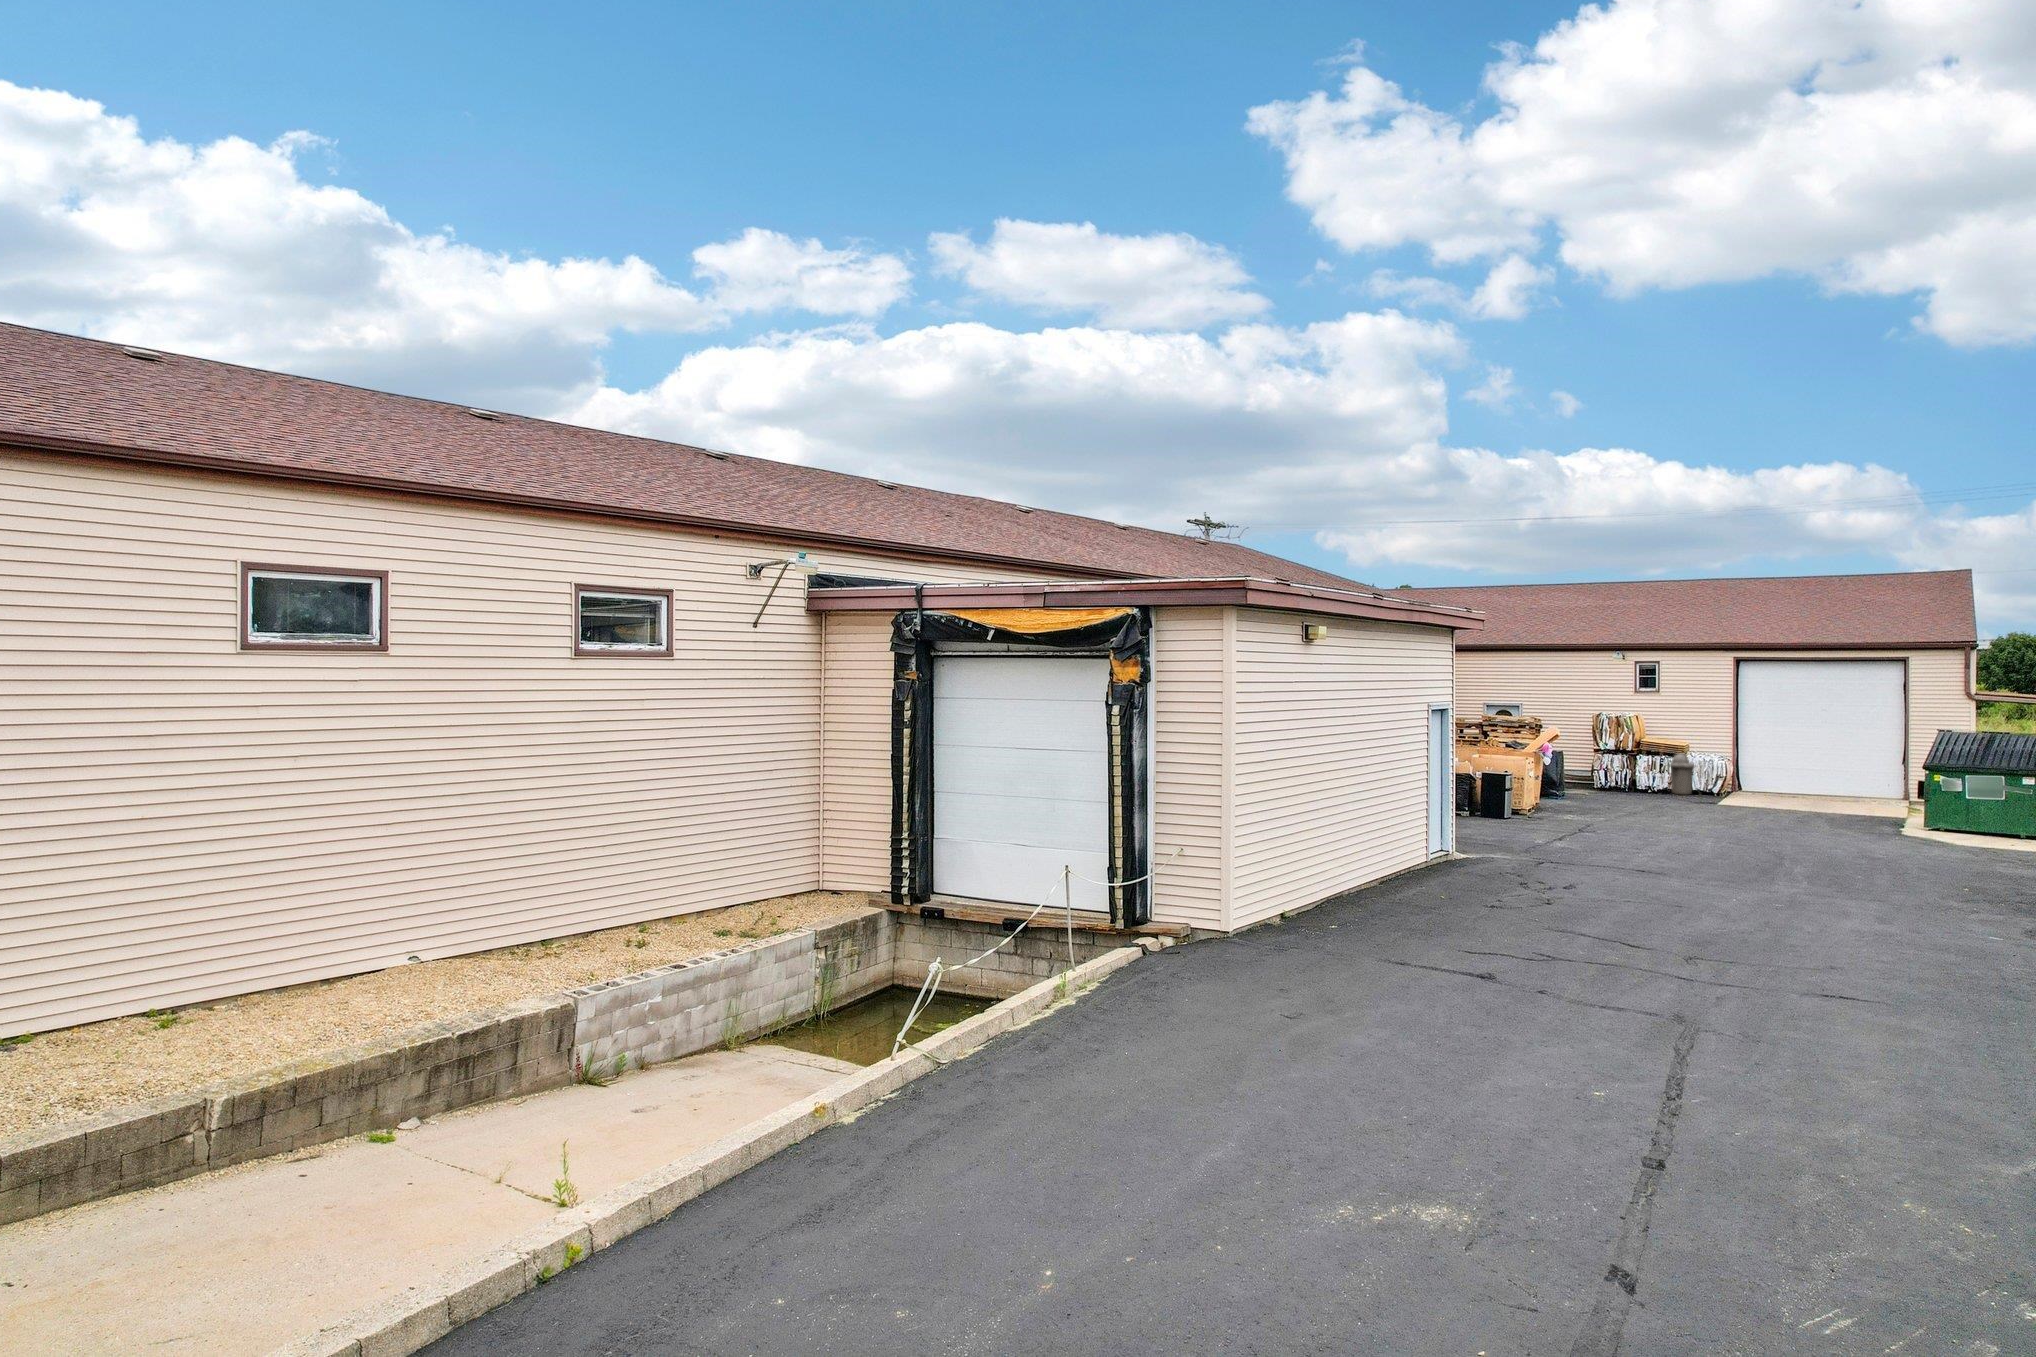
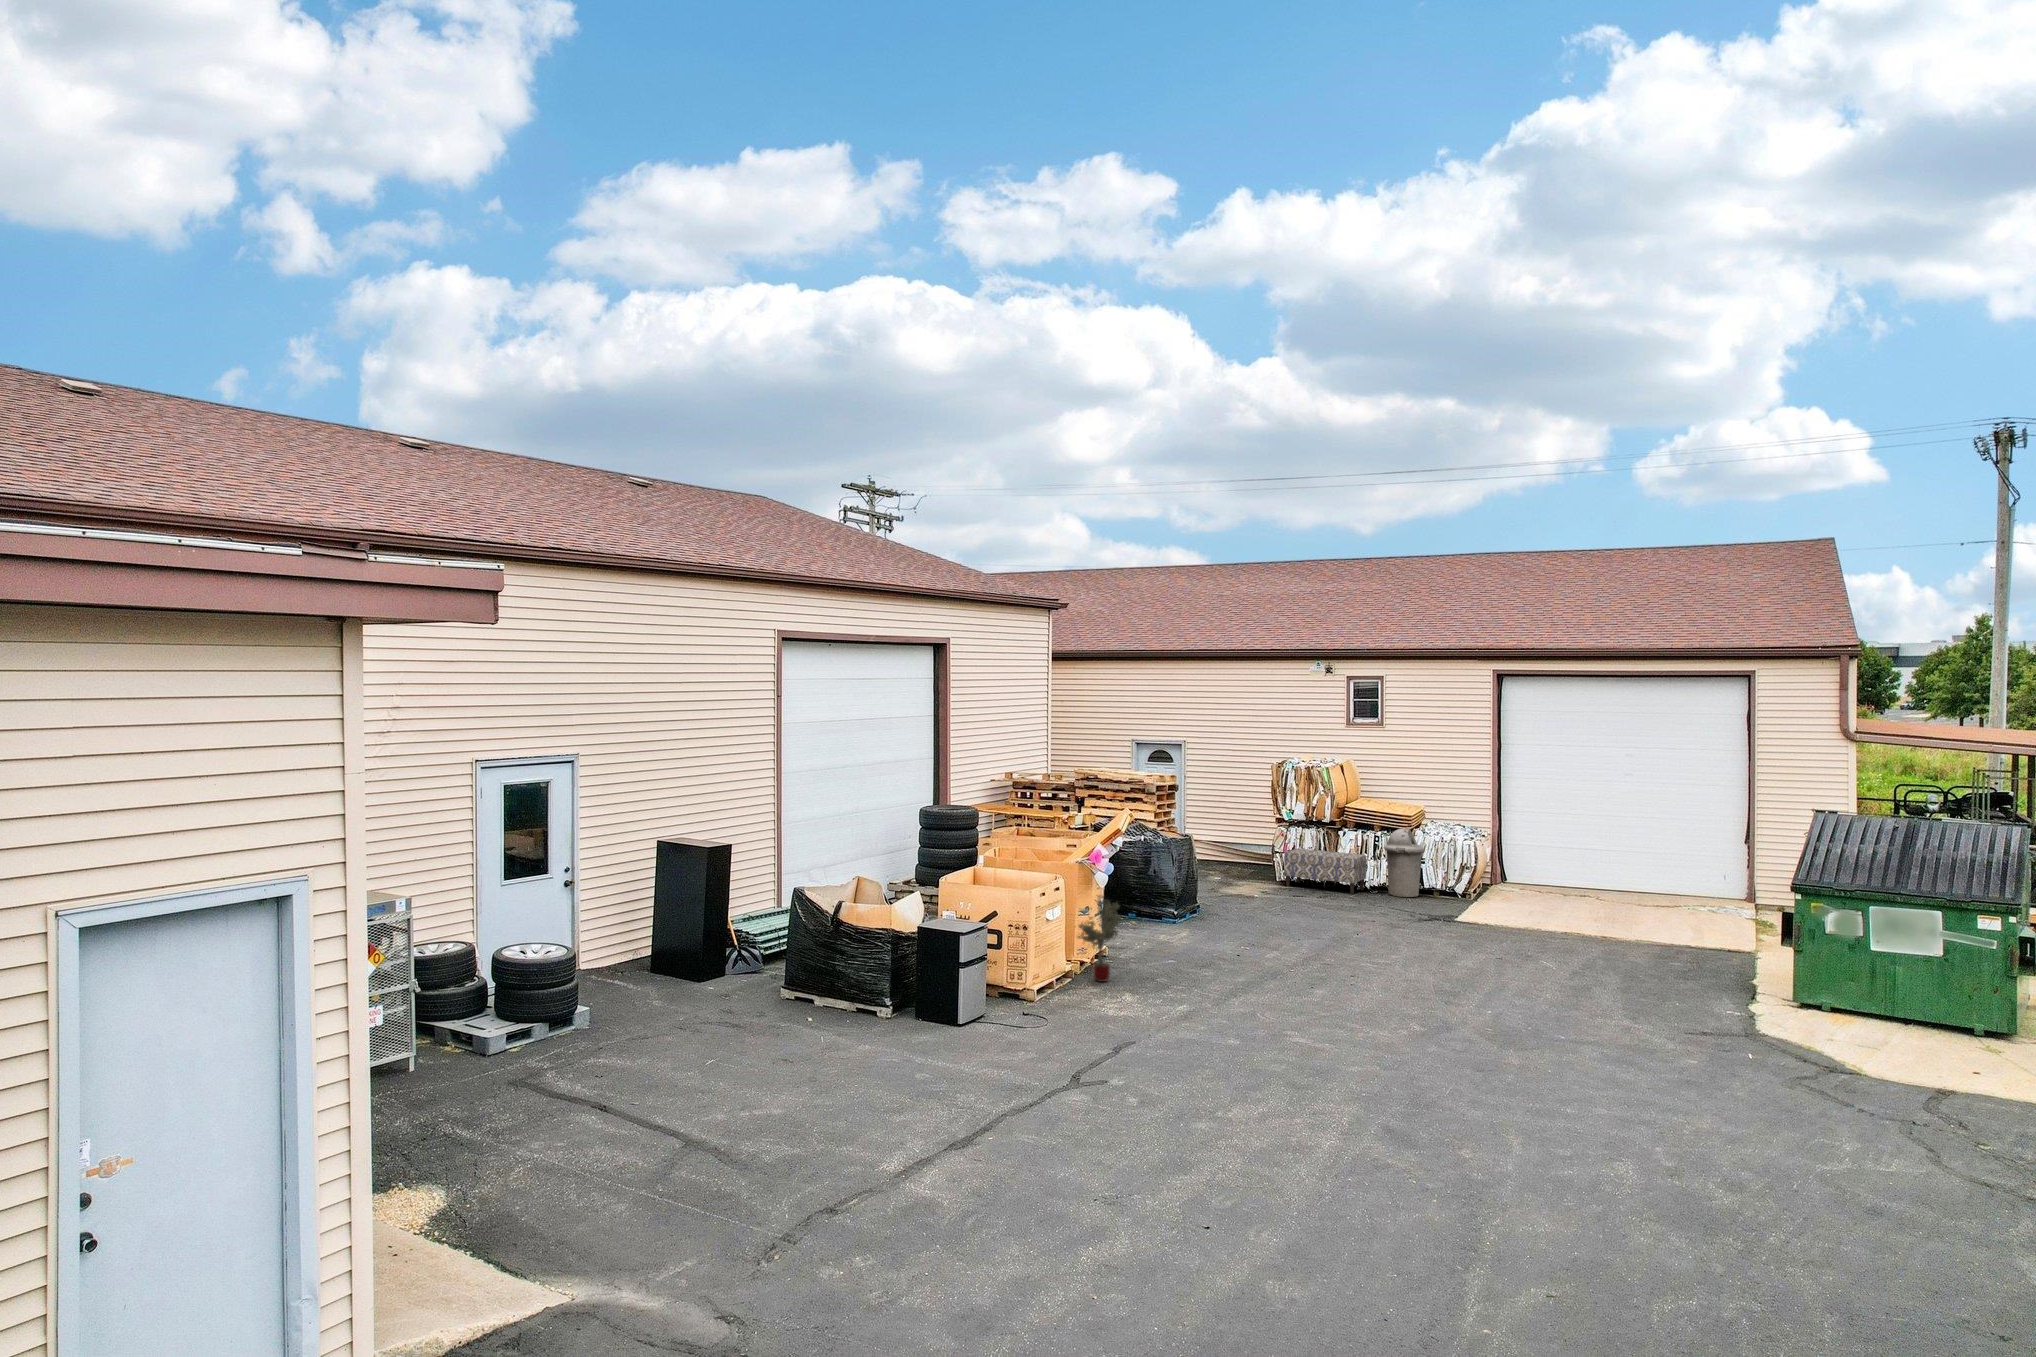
bench: none [1603,767,1656,793] -> present [1284,848,1366,894]
potted tree: none [1537,772,1561,816] -> present [1078,896,1121,982]

